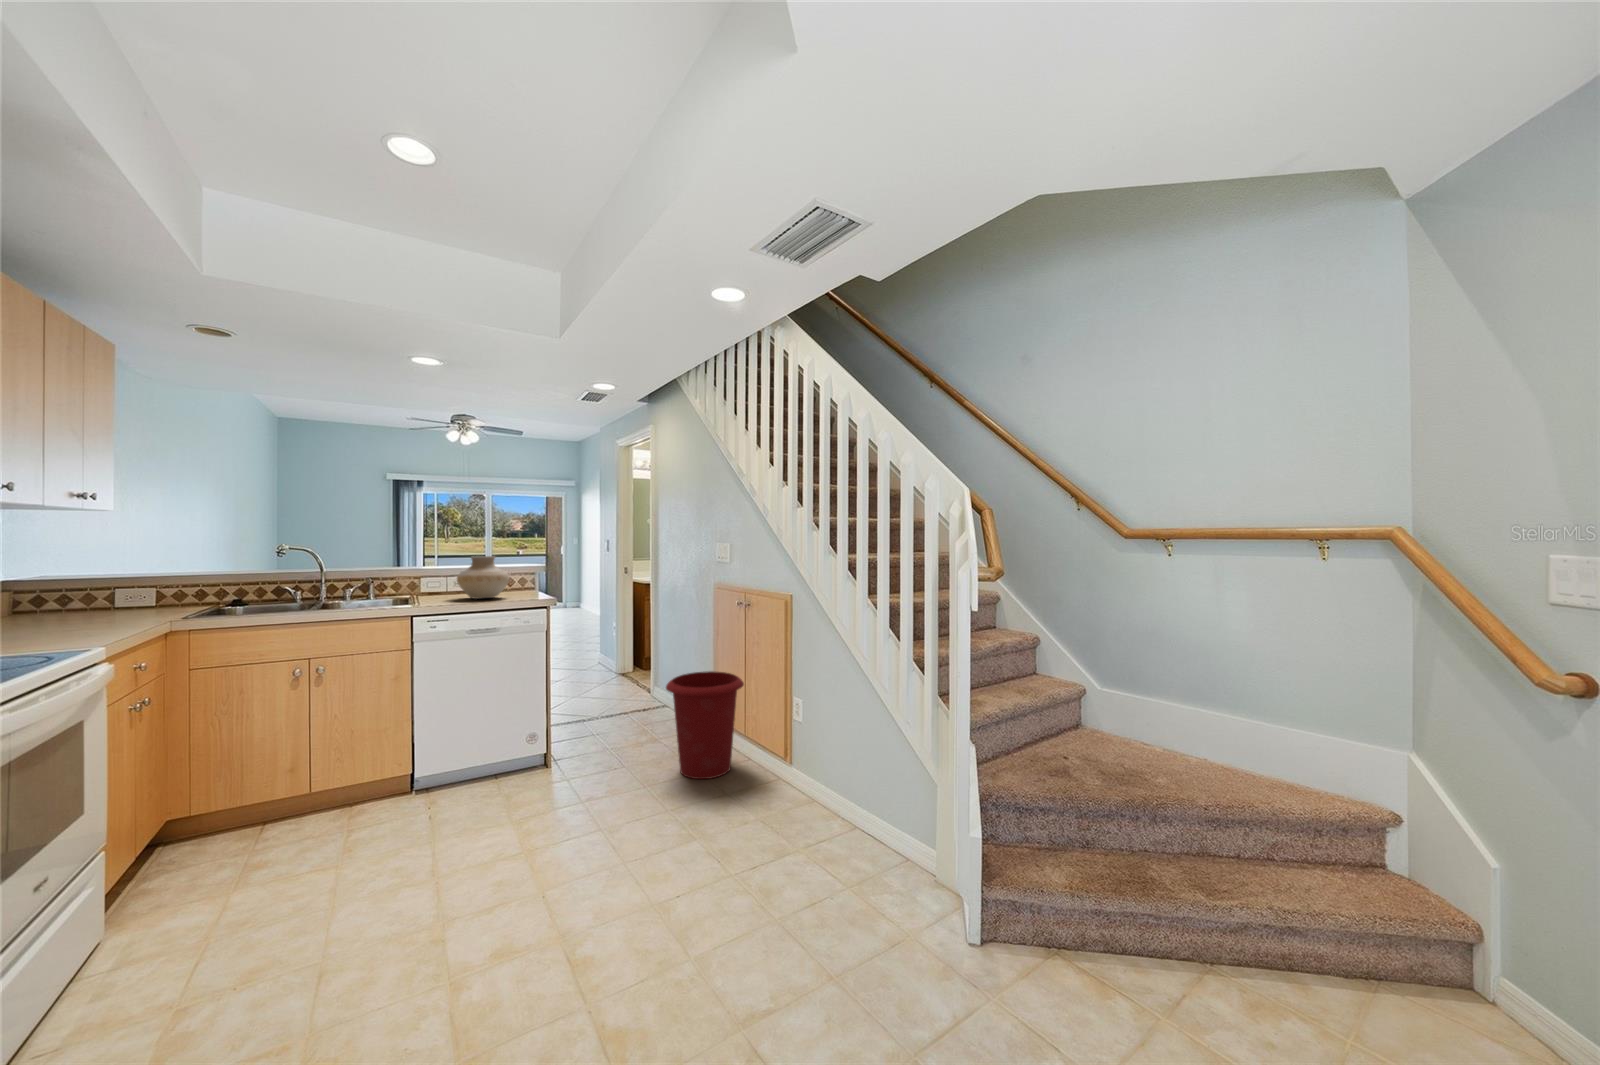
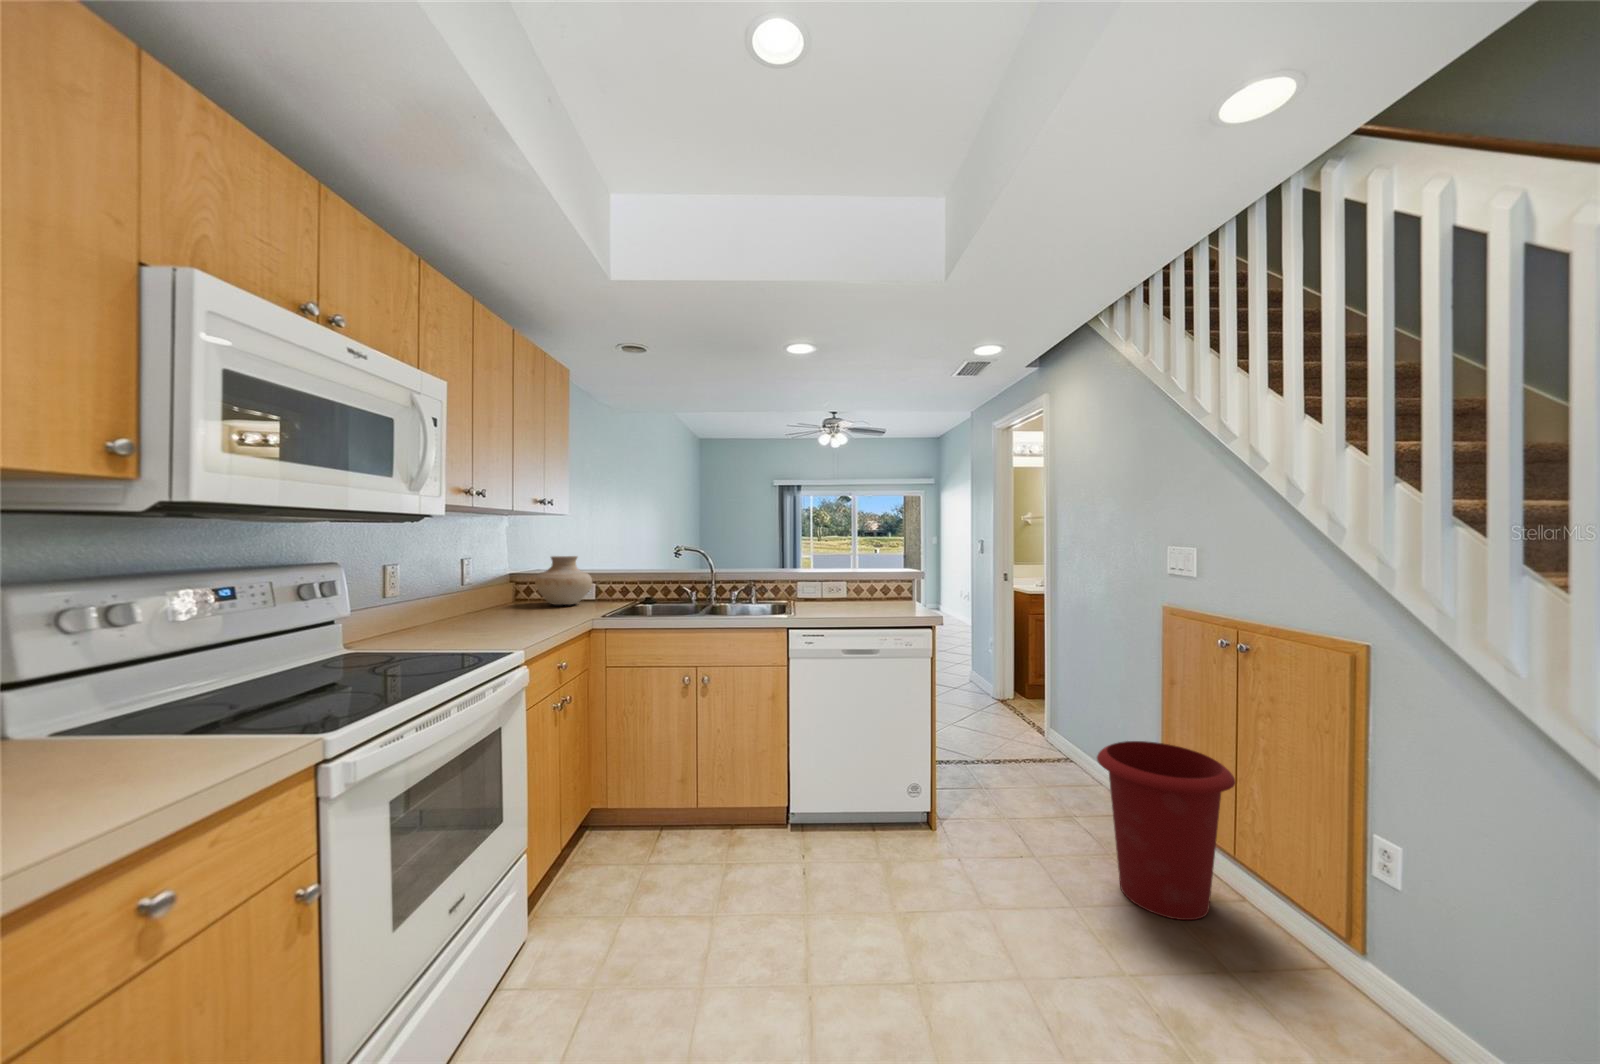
vase: present [457,556,509,599] -> present [535,556,592,605]

